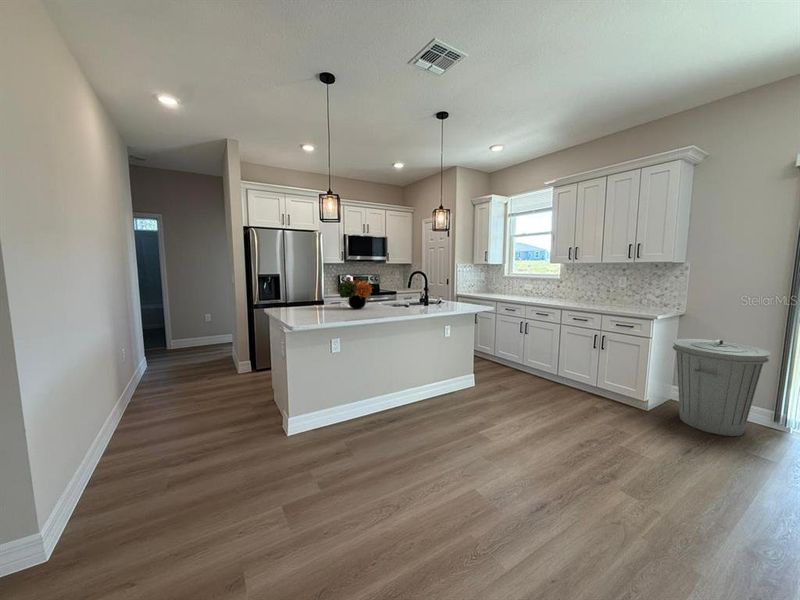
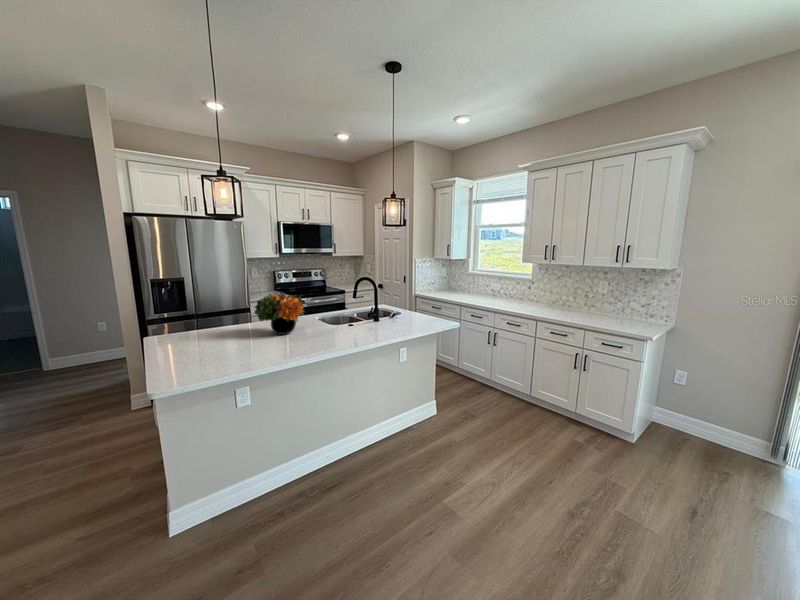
trash can: present [672,339,771,436] -> none [667,359,784,479]

